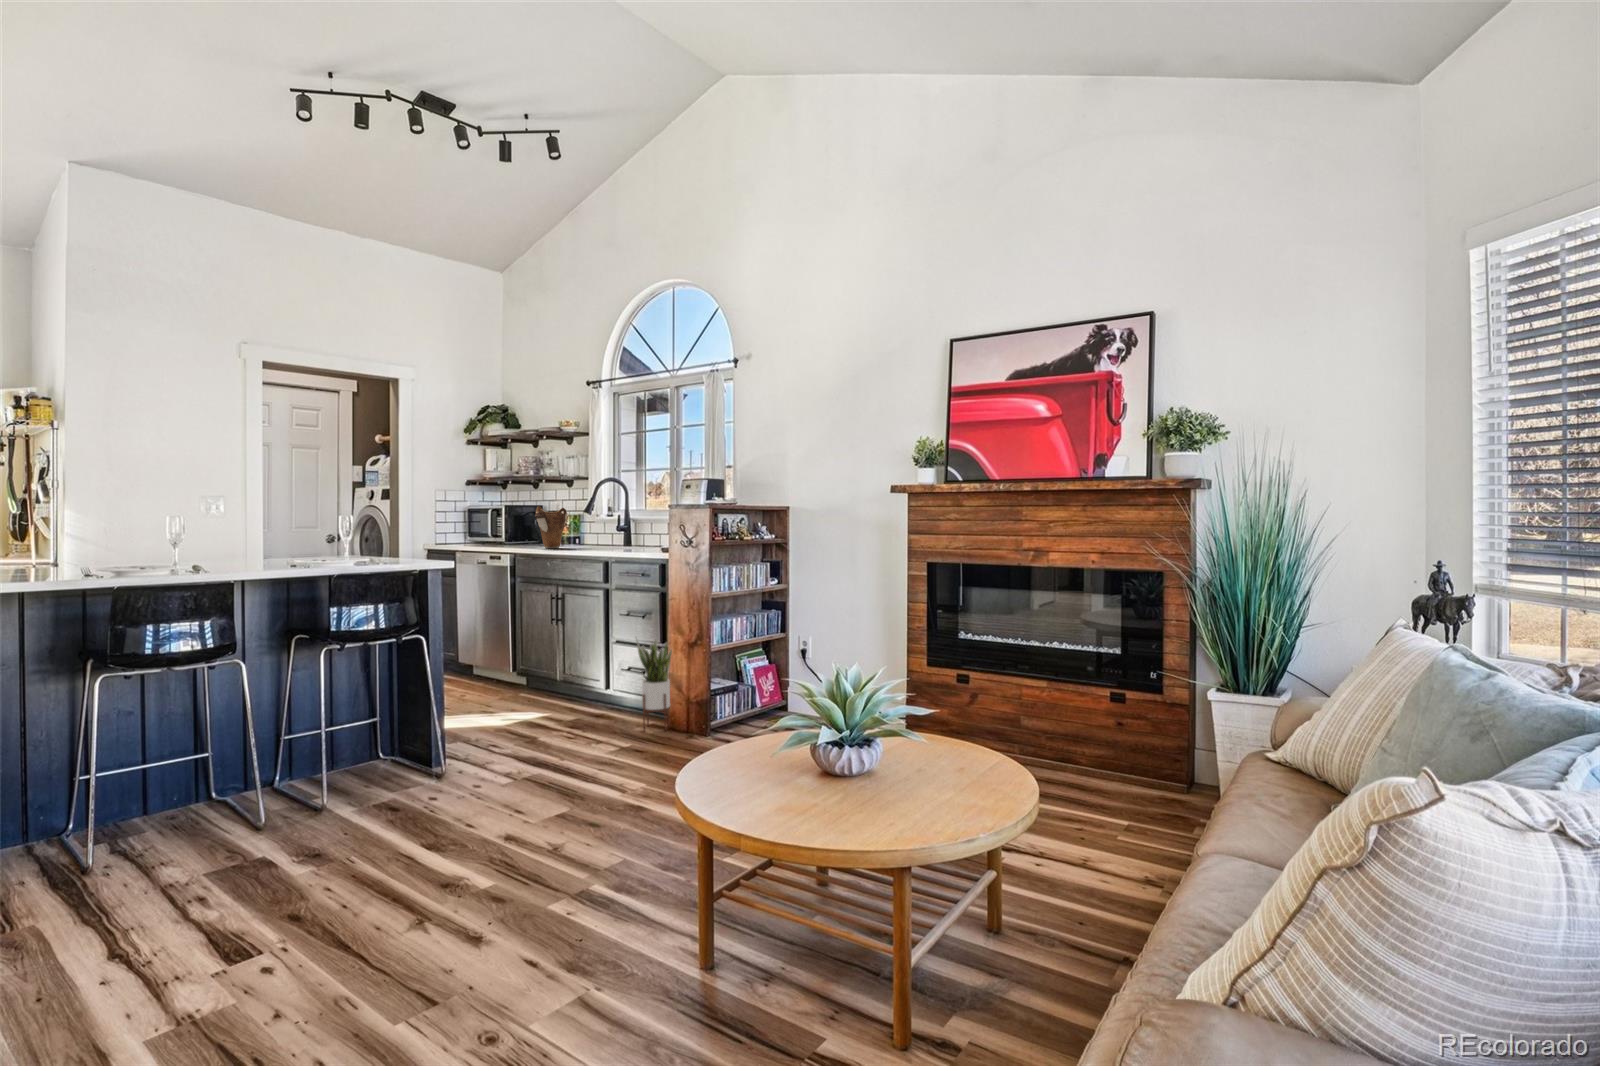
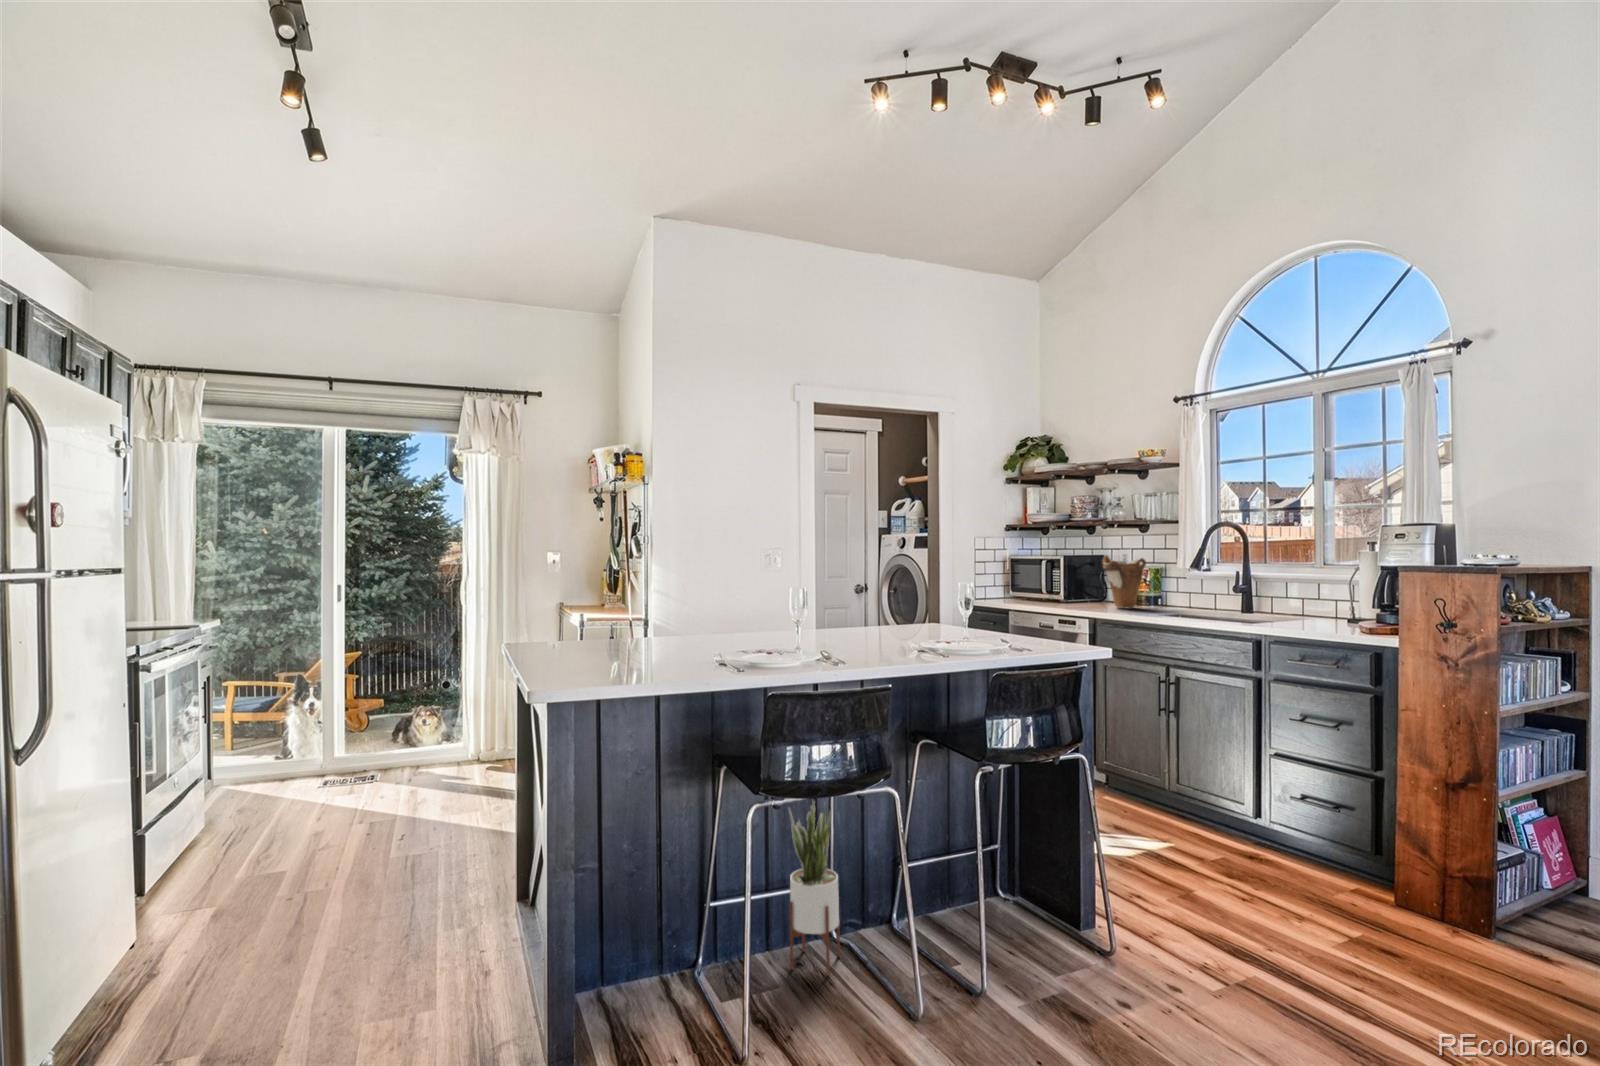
potted plant: present [636,638,672,731] -> present [789,800,840,975]

